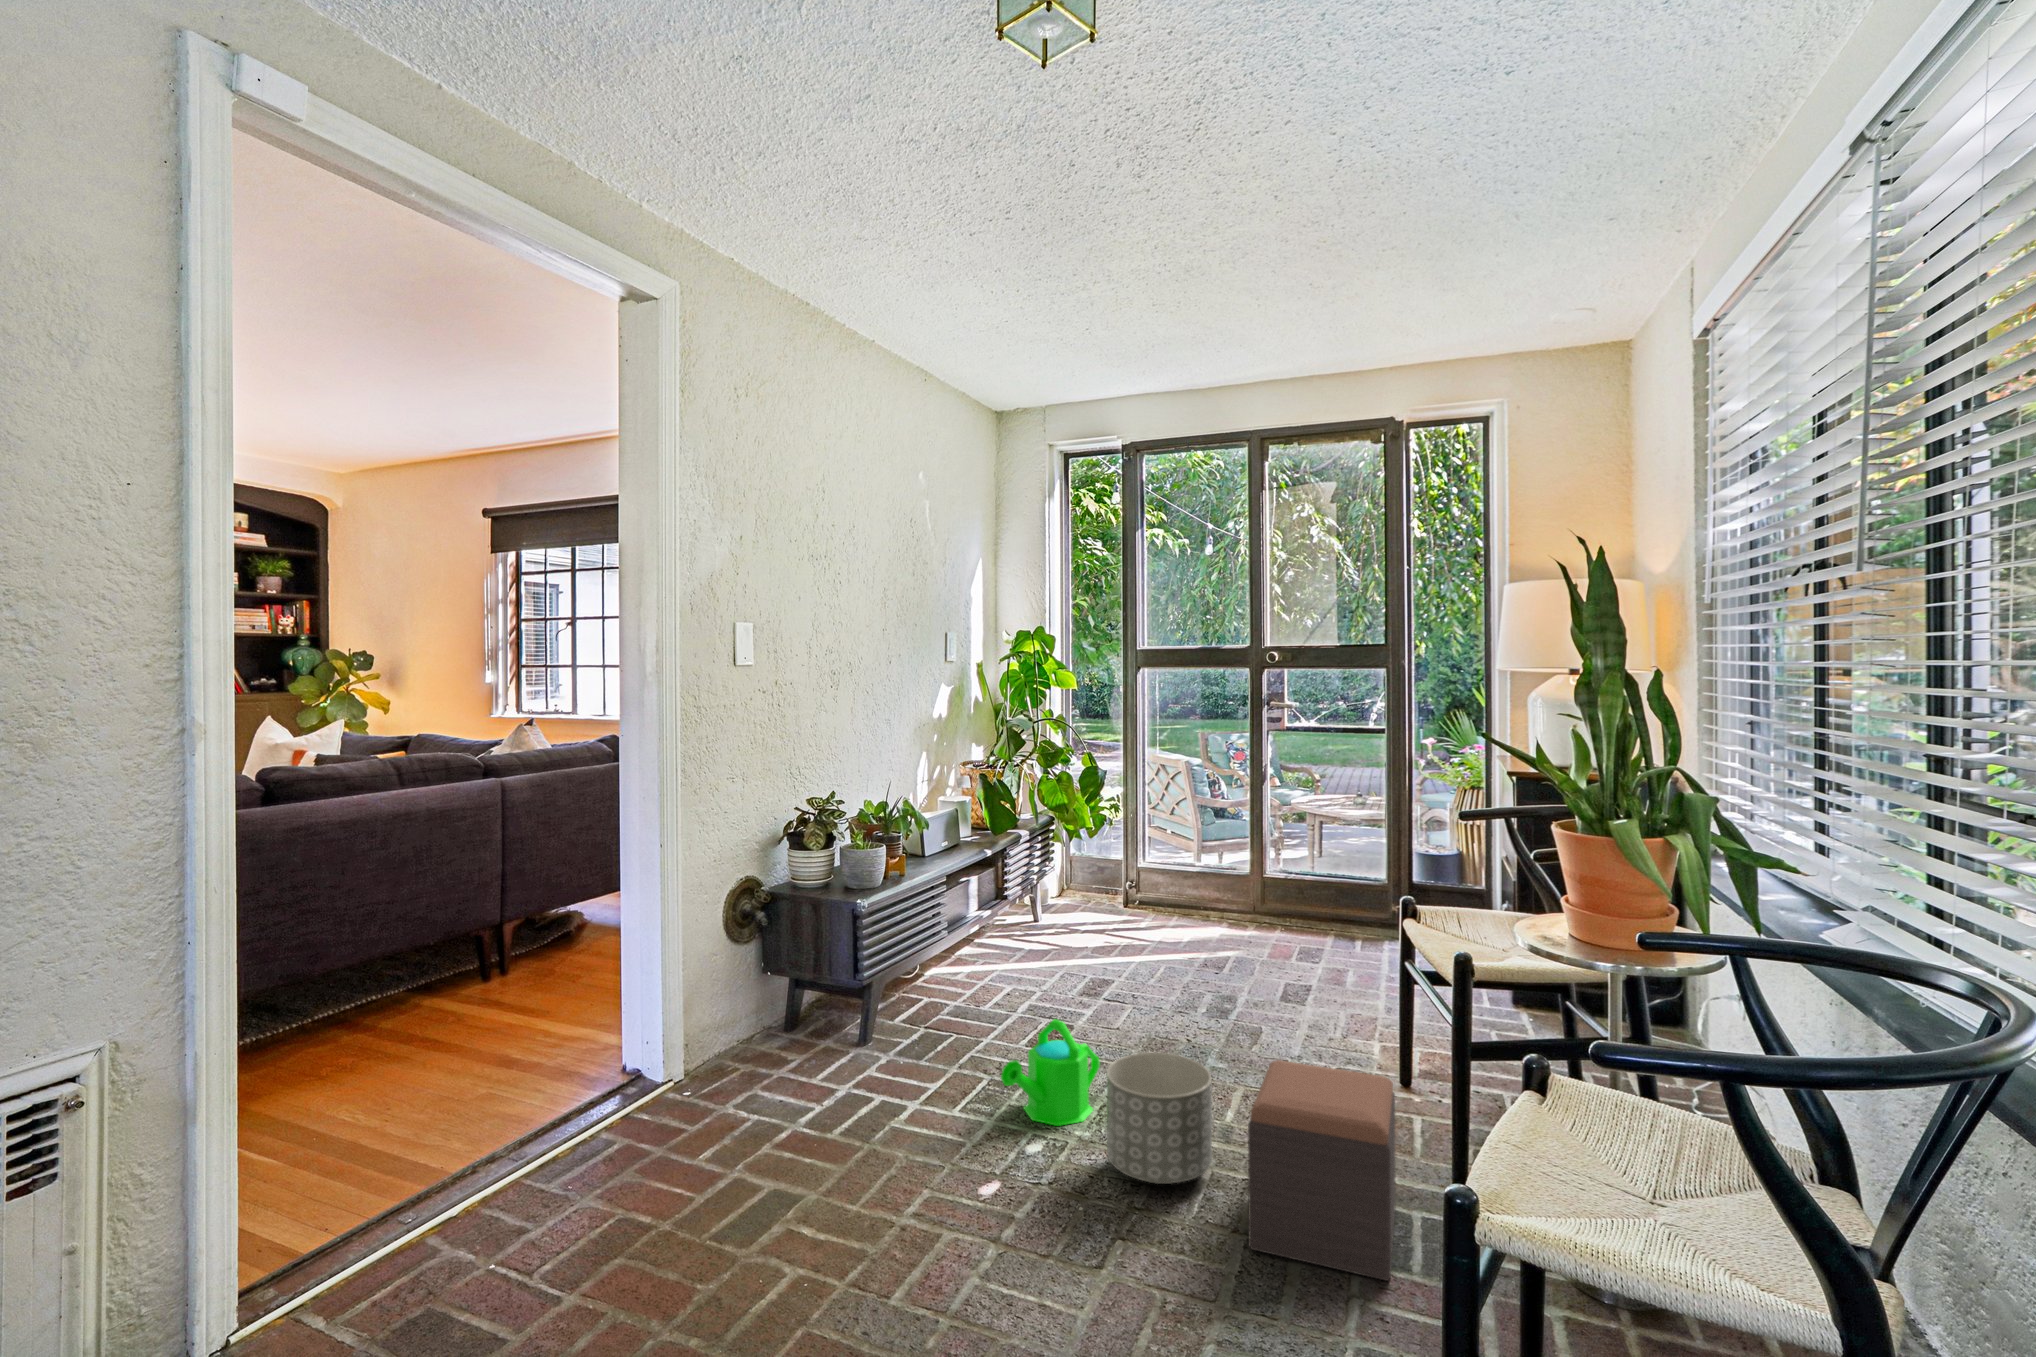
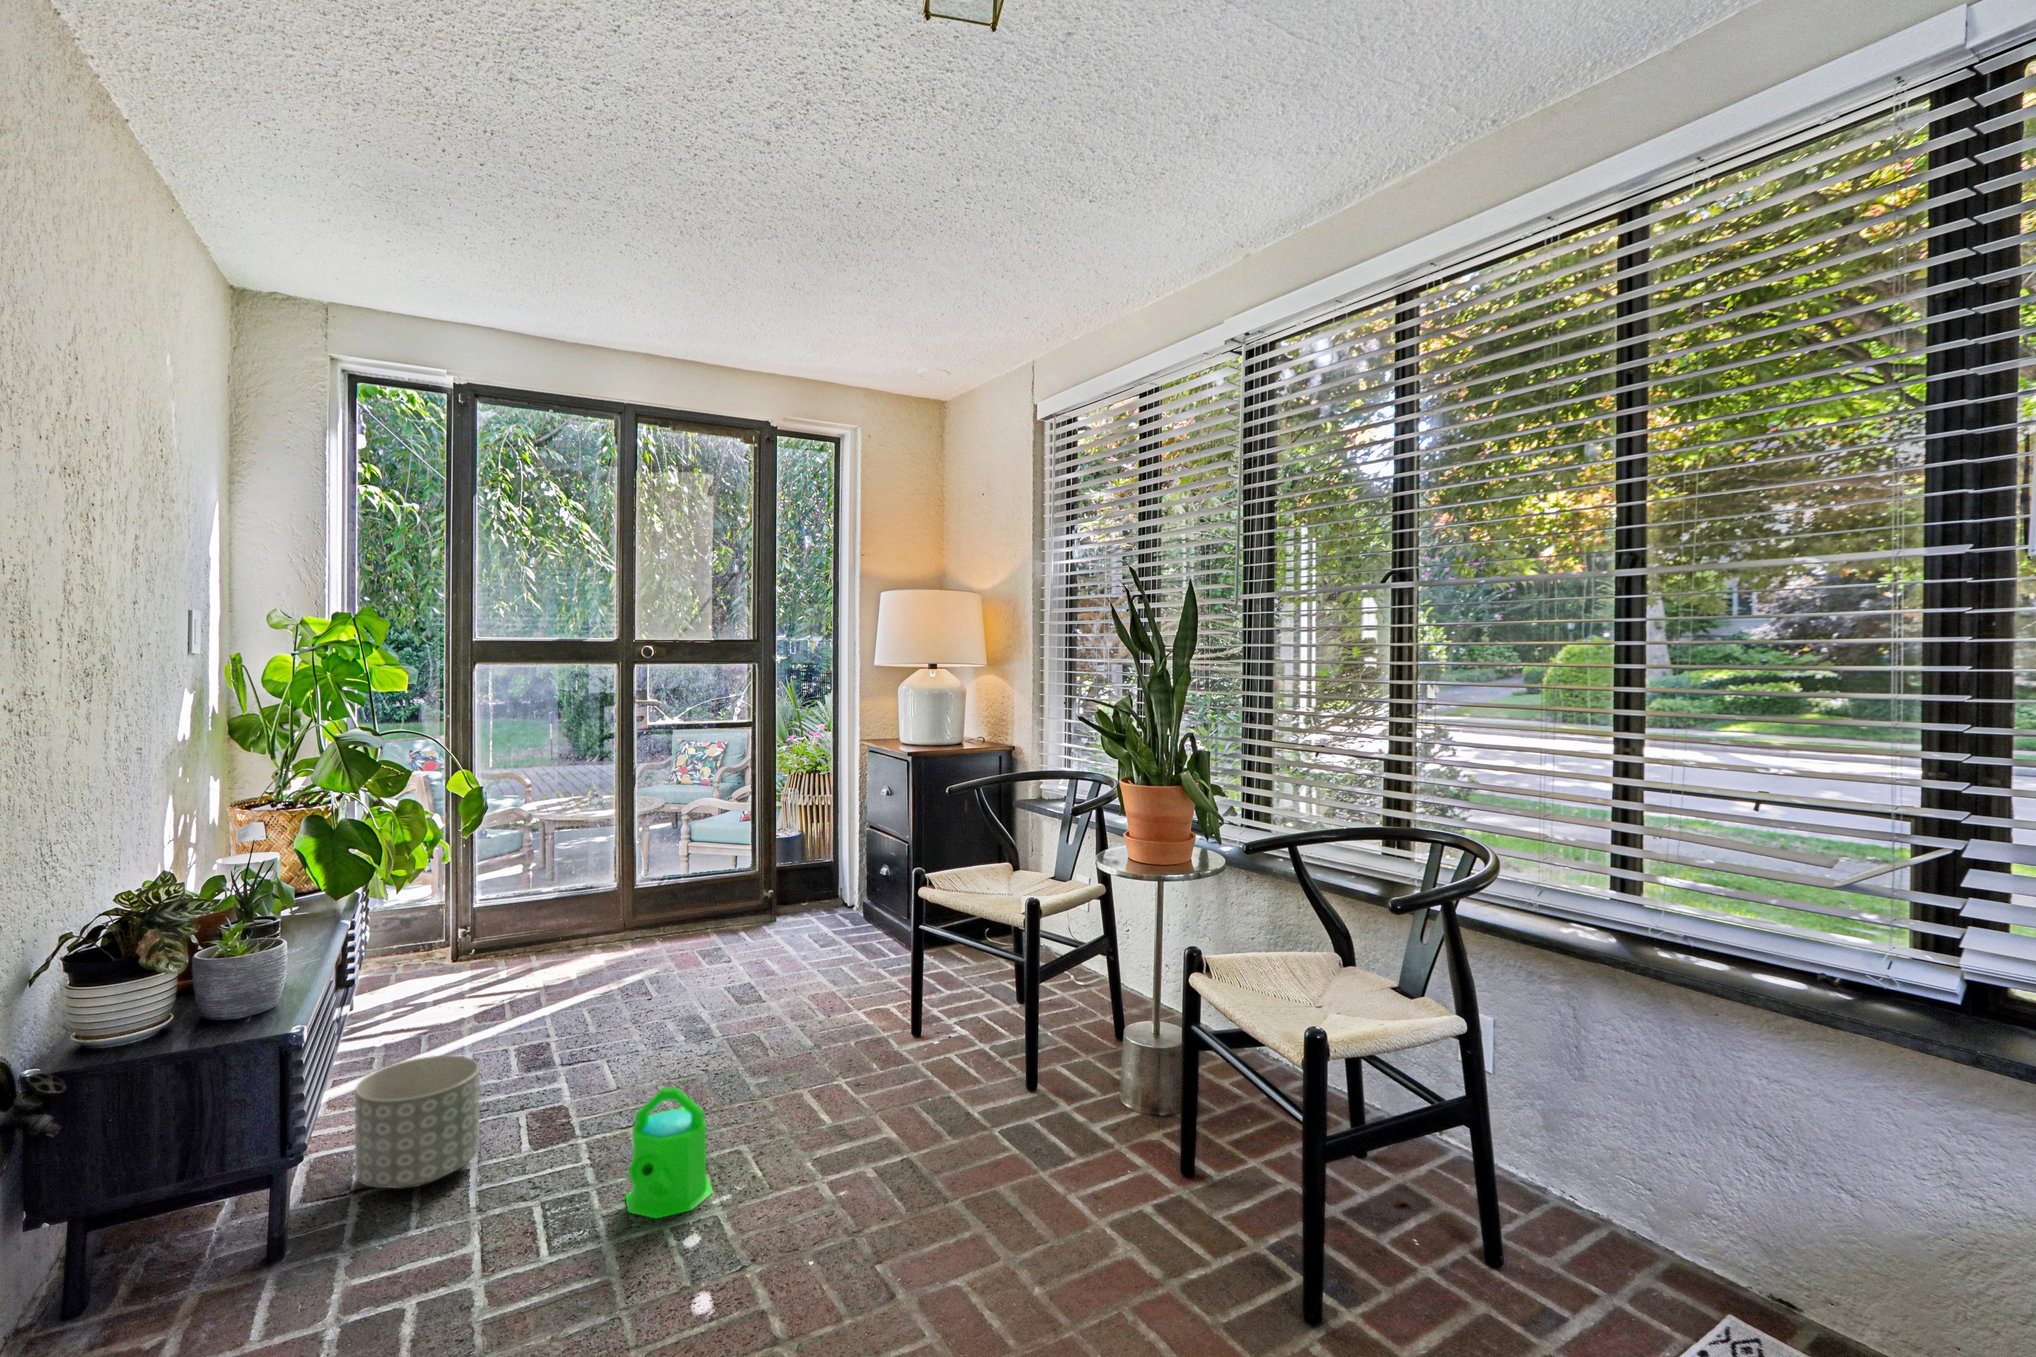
planter: present [1107,1053,1212,1184] -> present [355,1055,479,1189]
footstool: present [1248,1060,1396,1281] -> none [941,1023,1097,1216]

